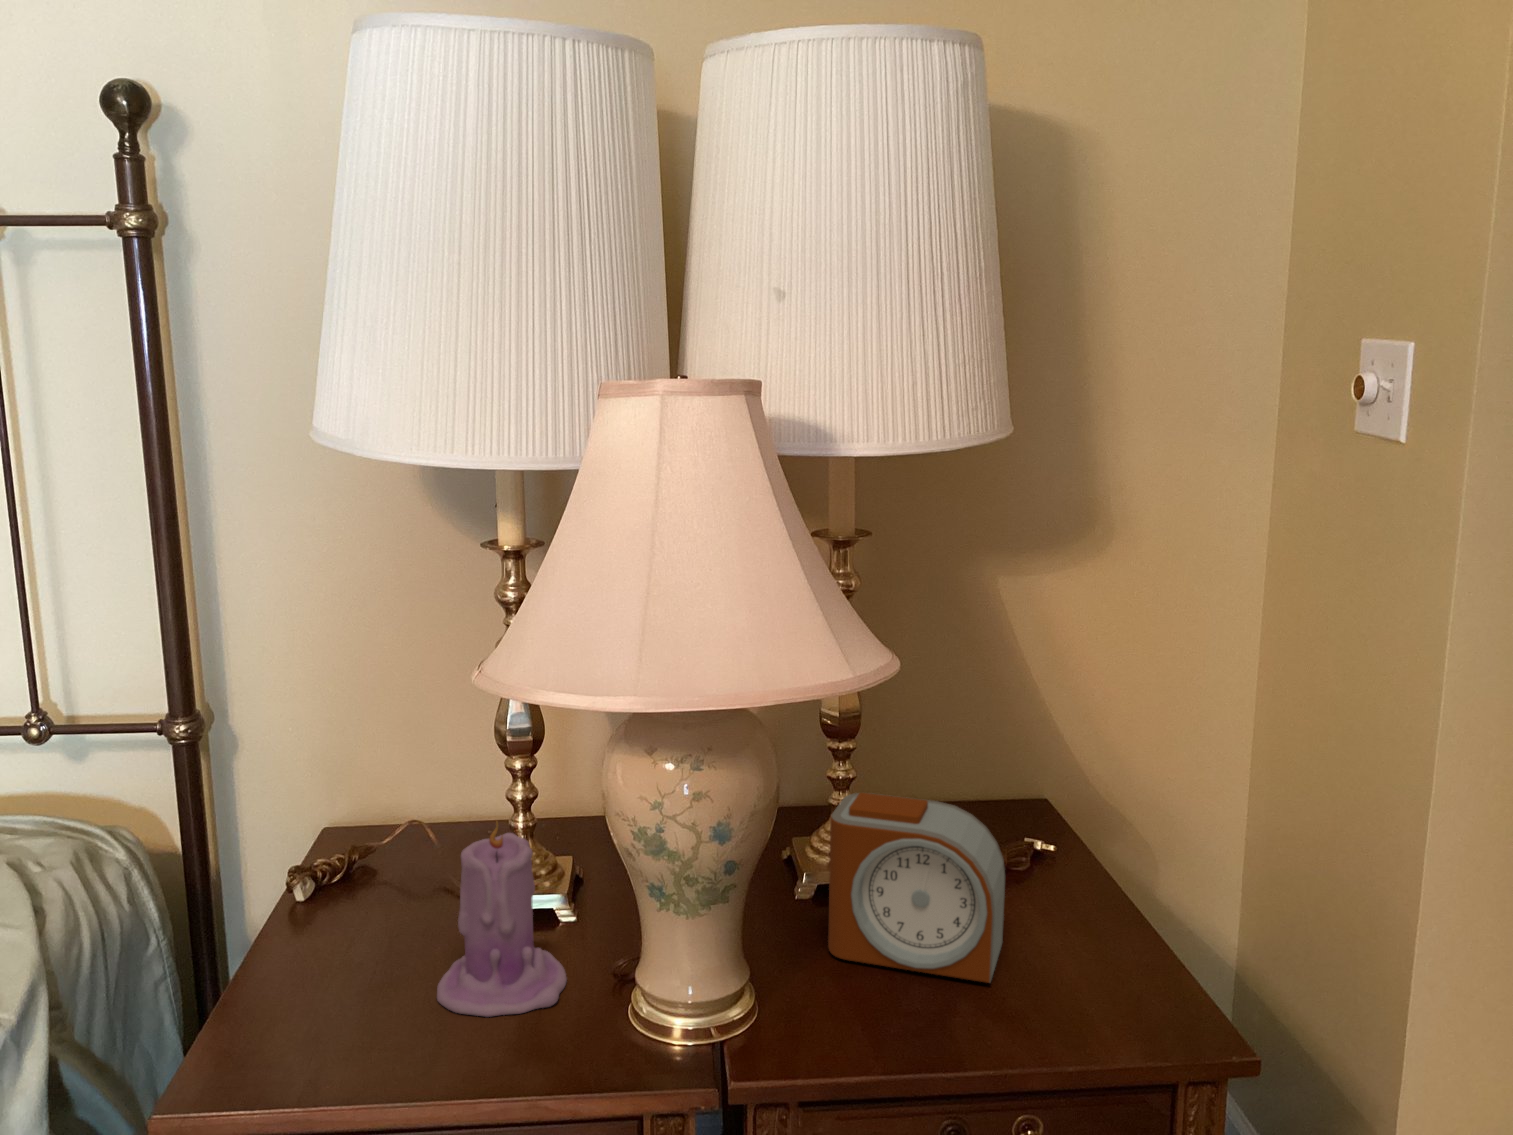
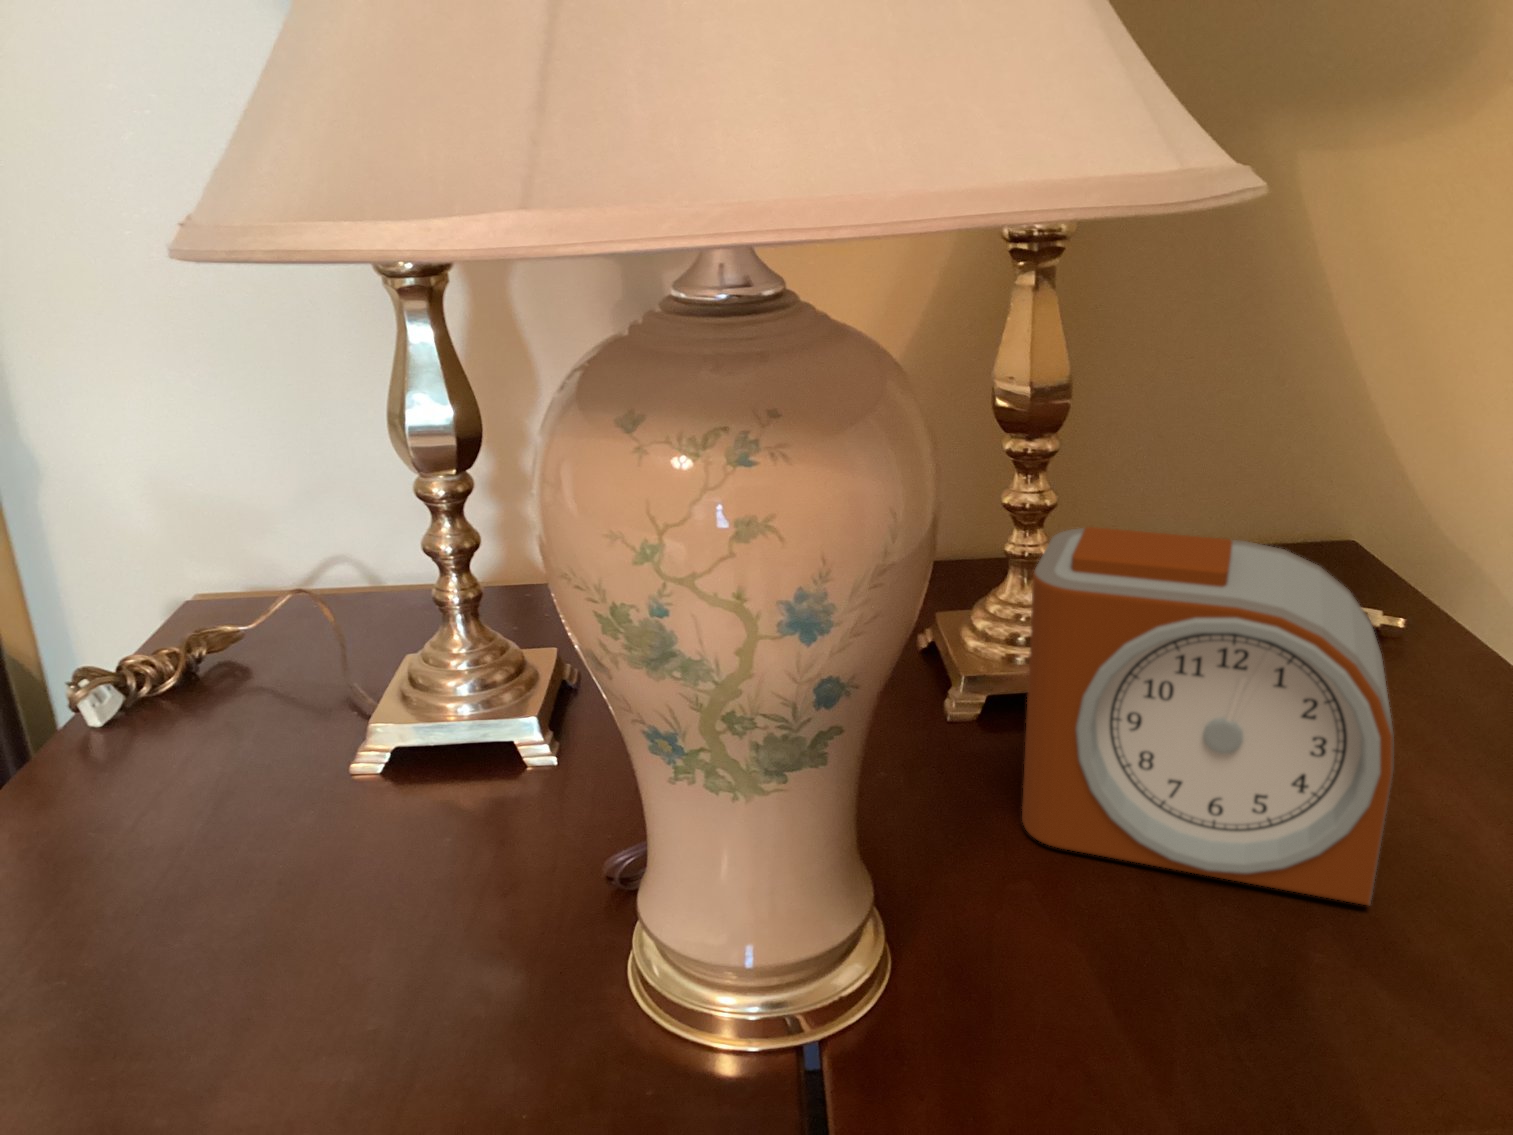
candle: present [437,822,567,1017] -> none [261,590,518,977]

